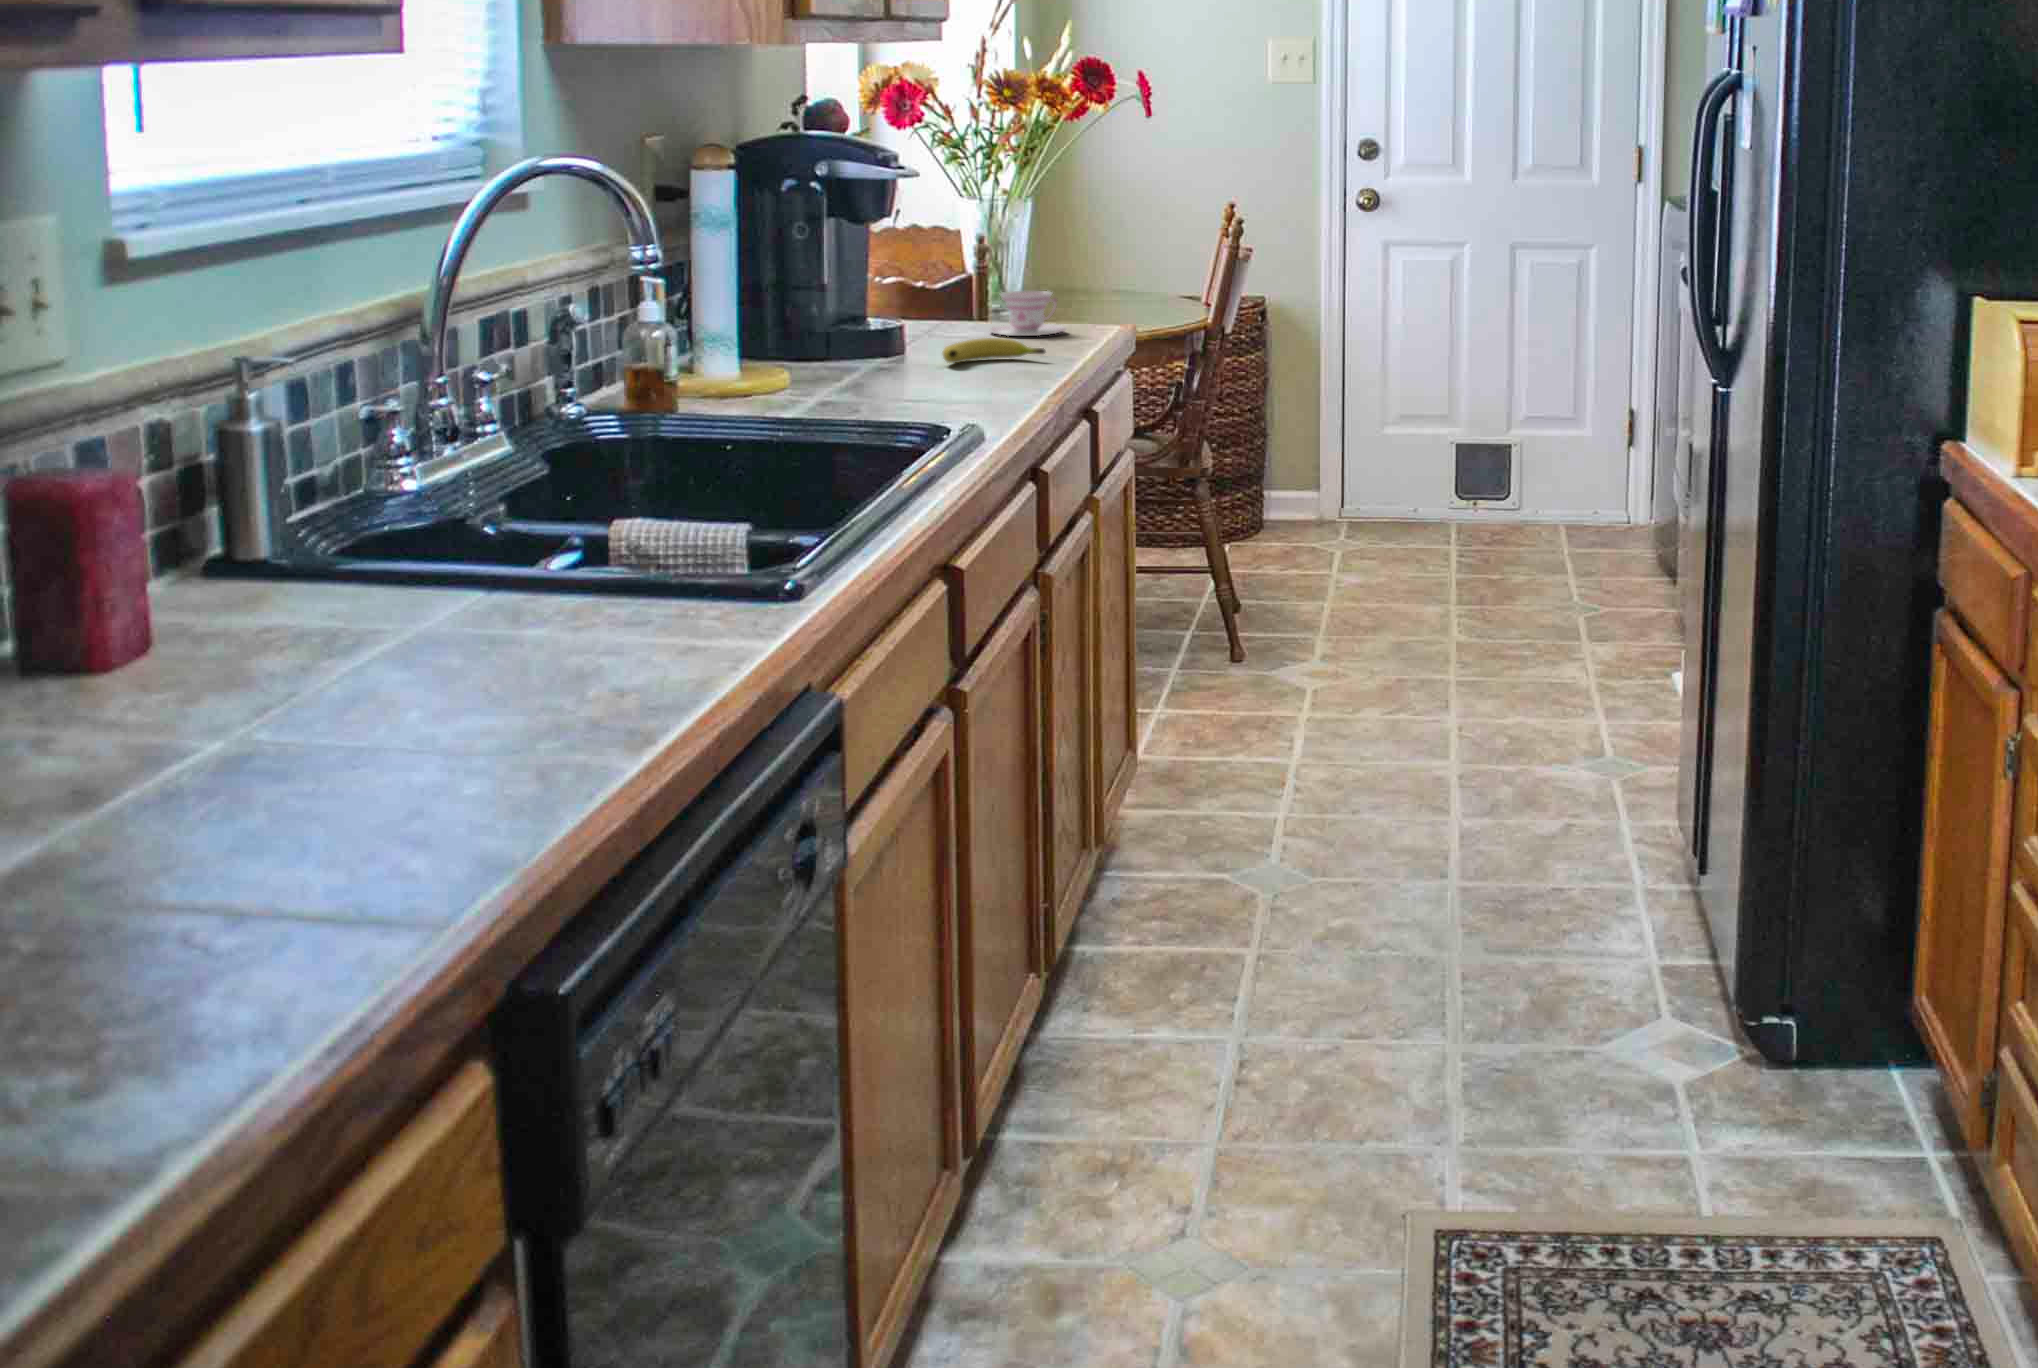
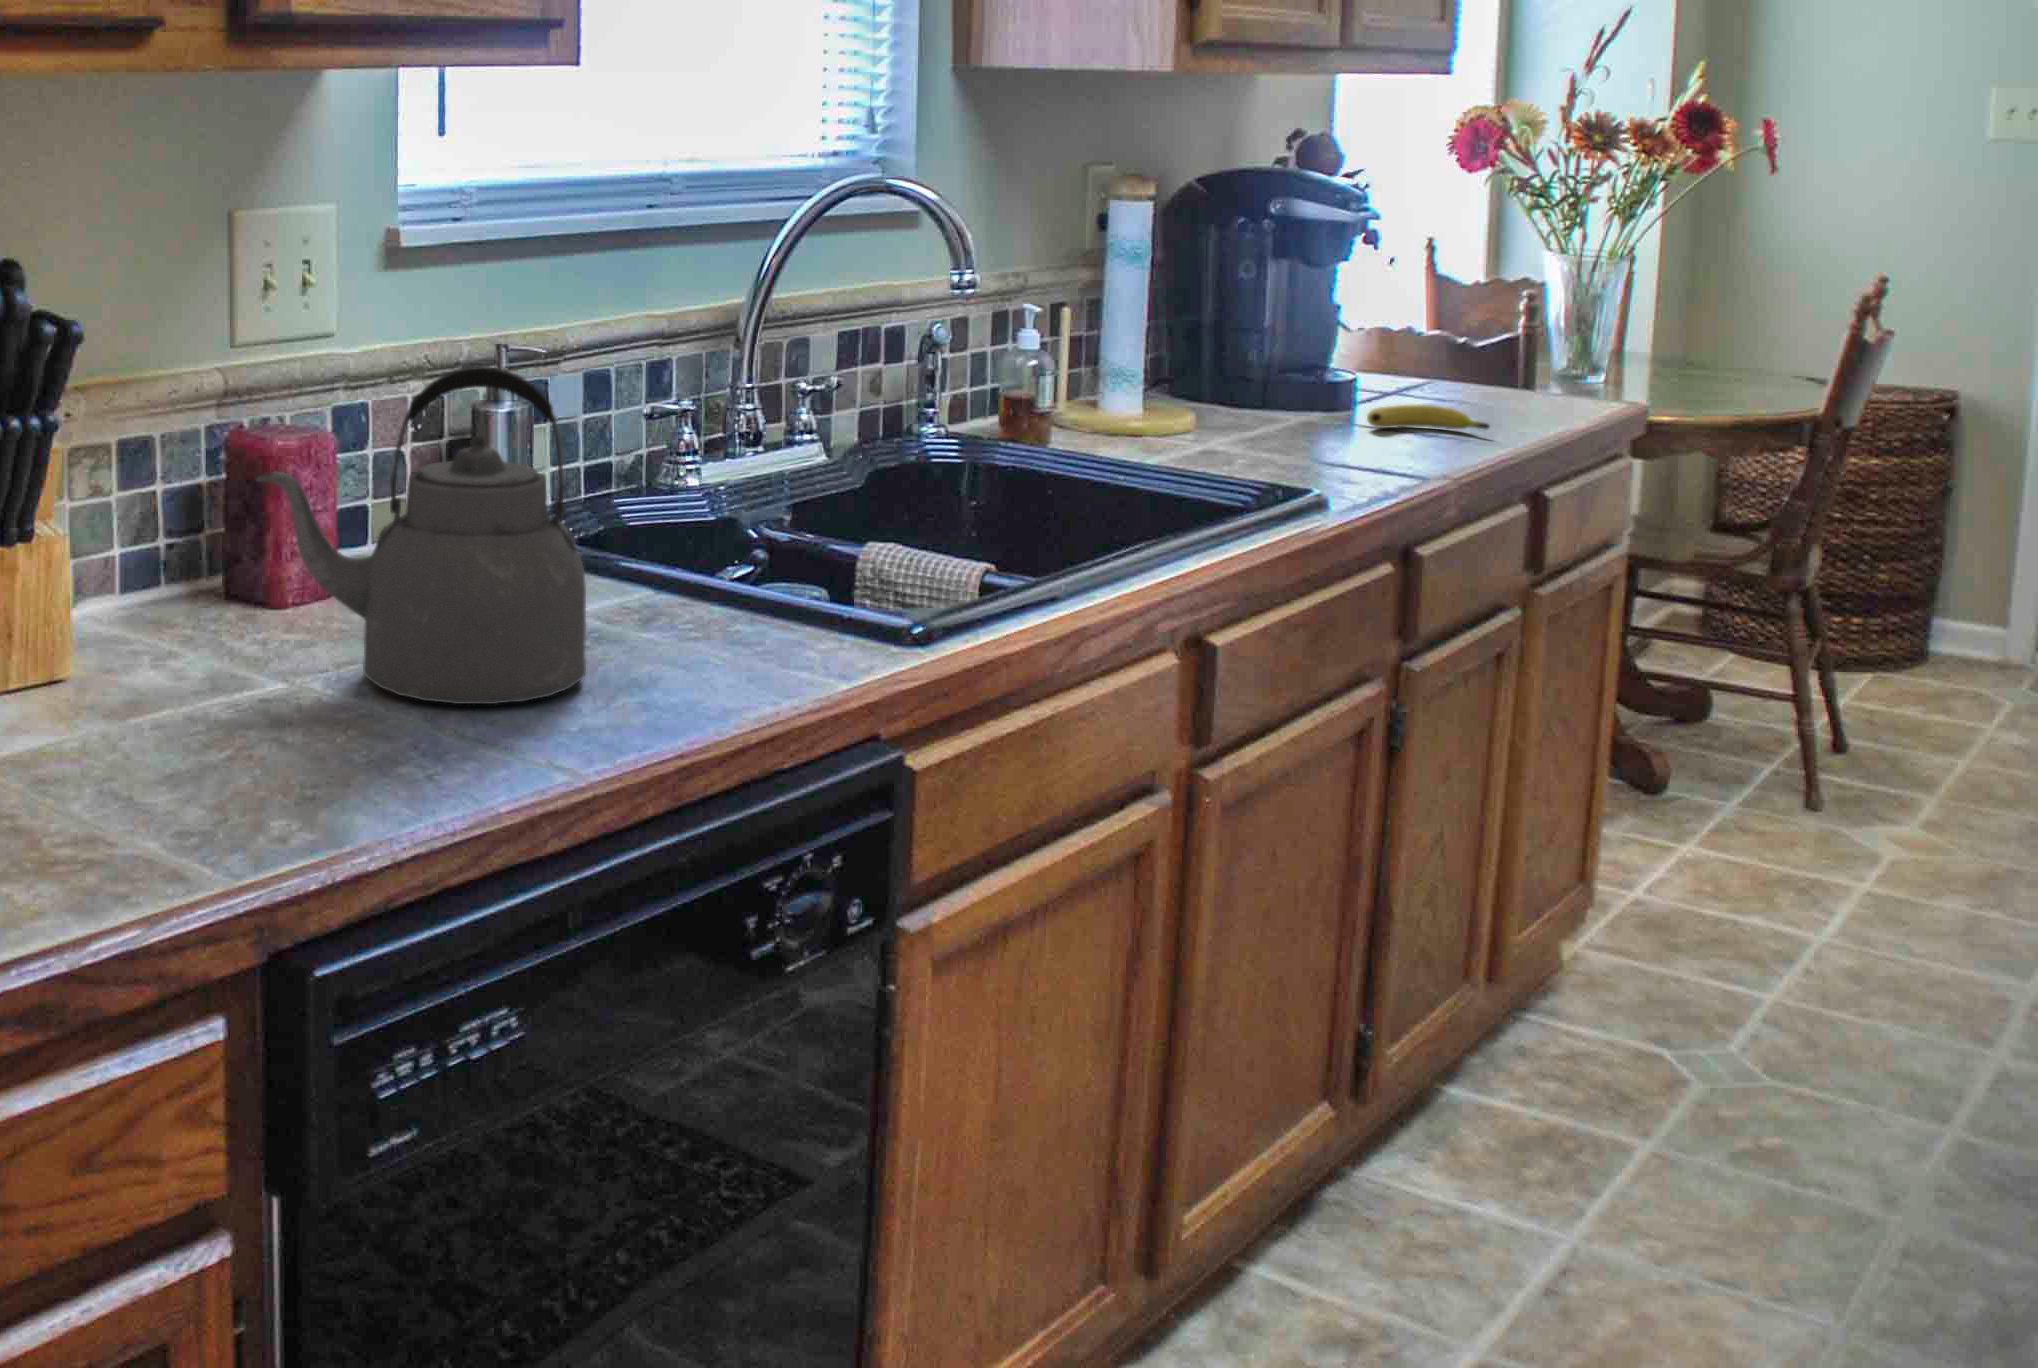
teacup: present [990,291,1066,336] -> none [1464,358,1553,409]
kettle: none [203,369,563,701] -> present [257,366,586,704]

